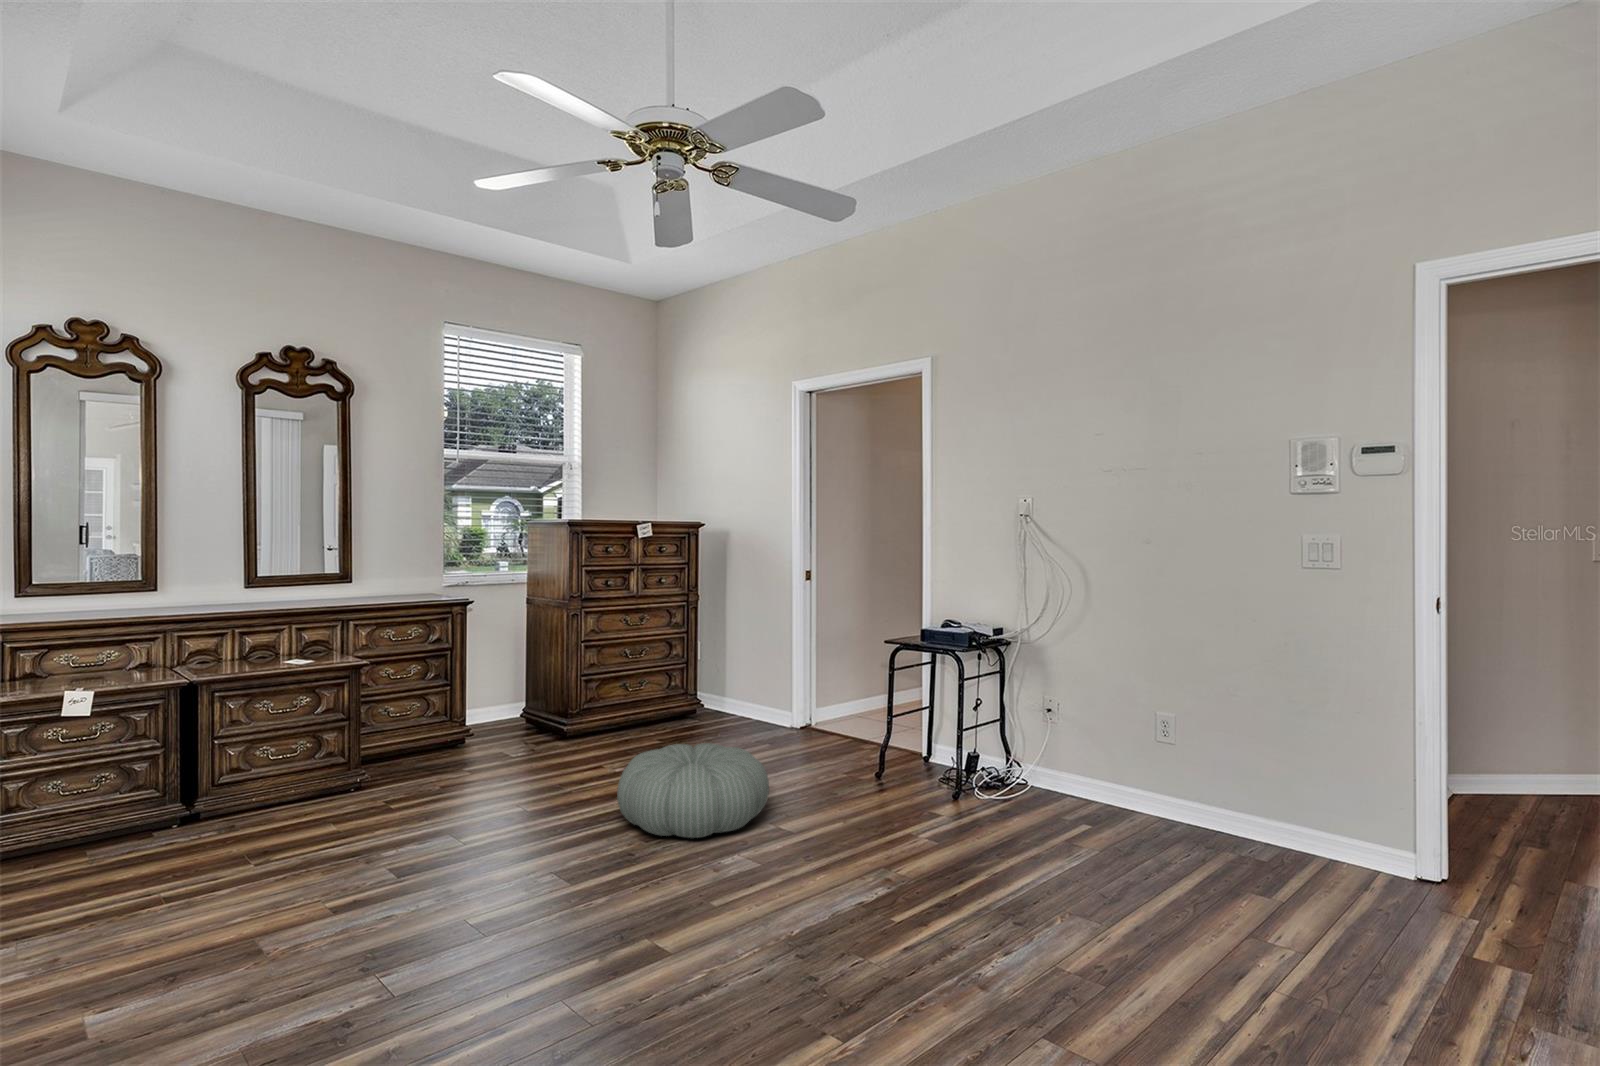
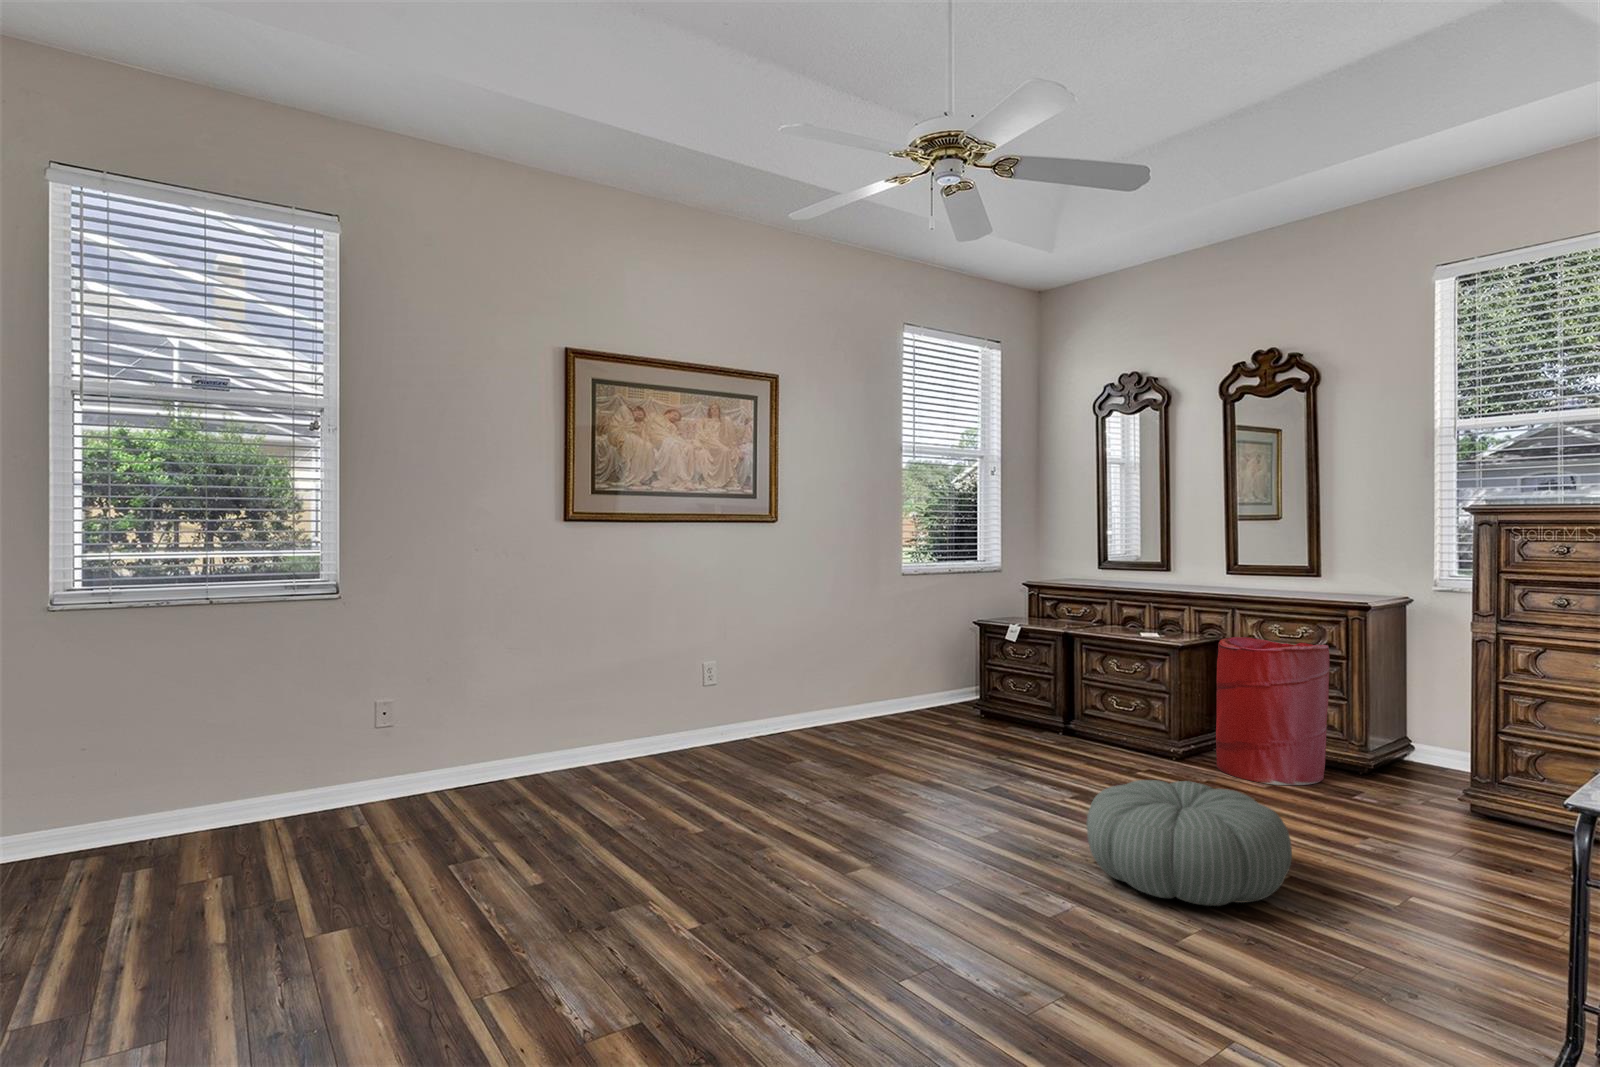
laundry hamper: none [386,638,487,778] -> present [1216,637,1329,785]

